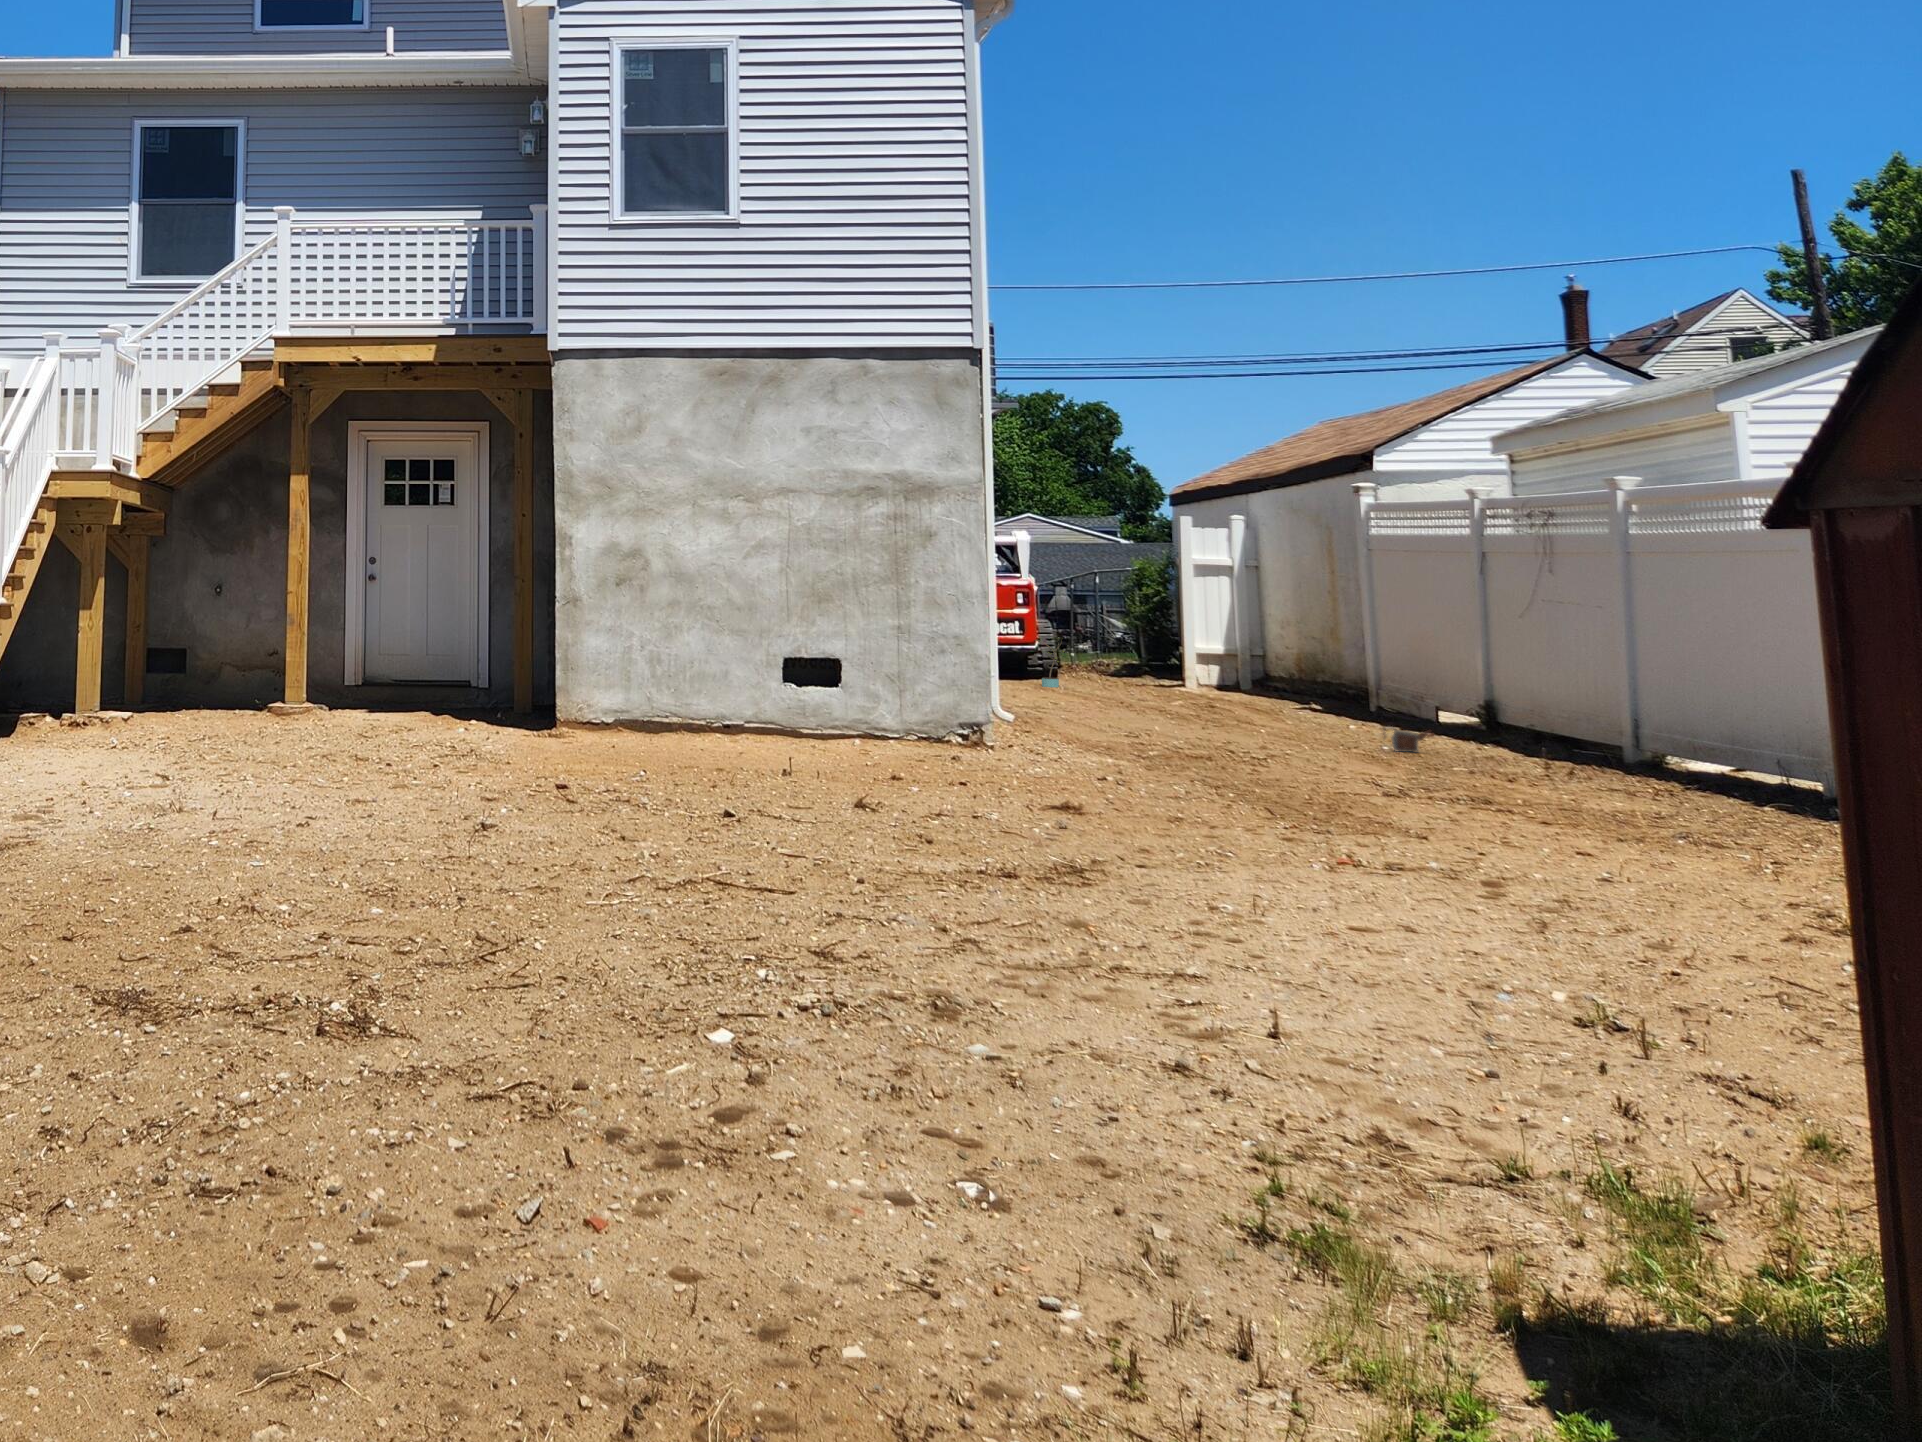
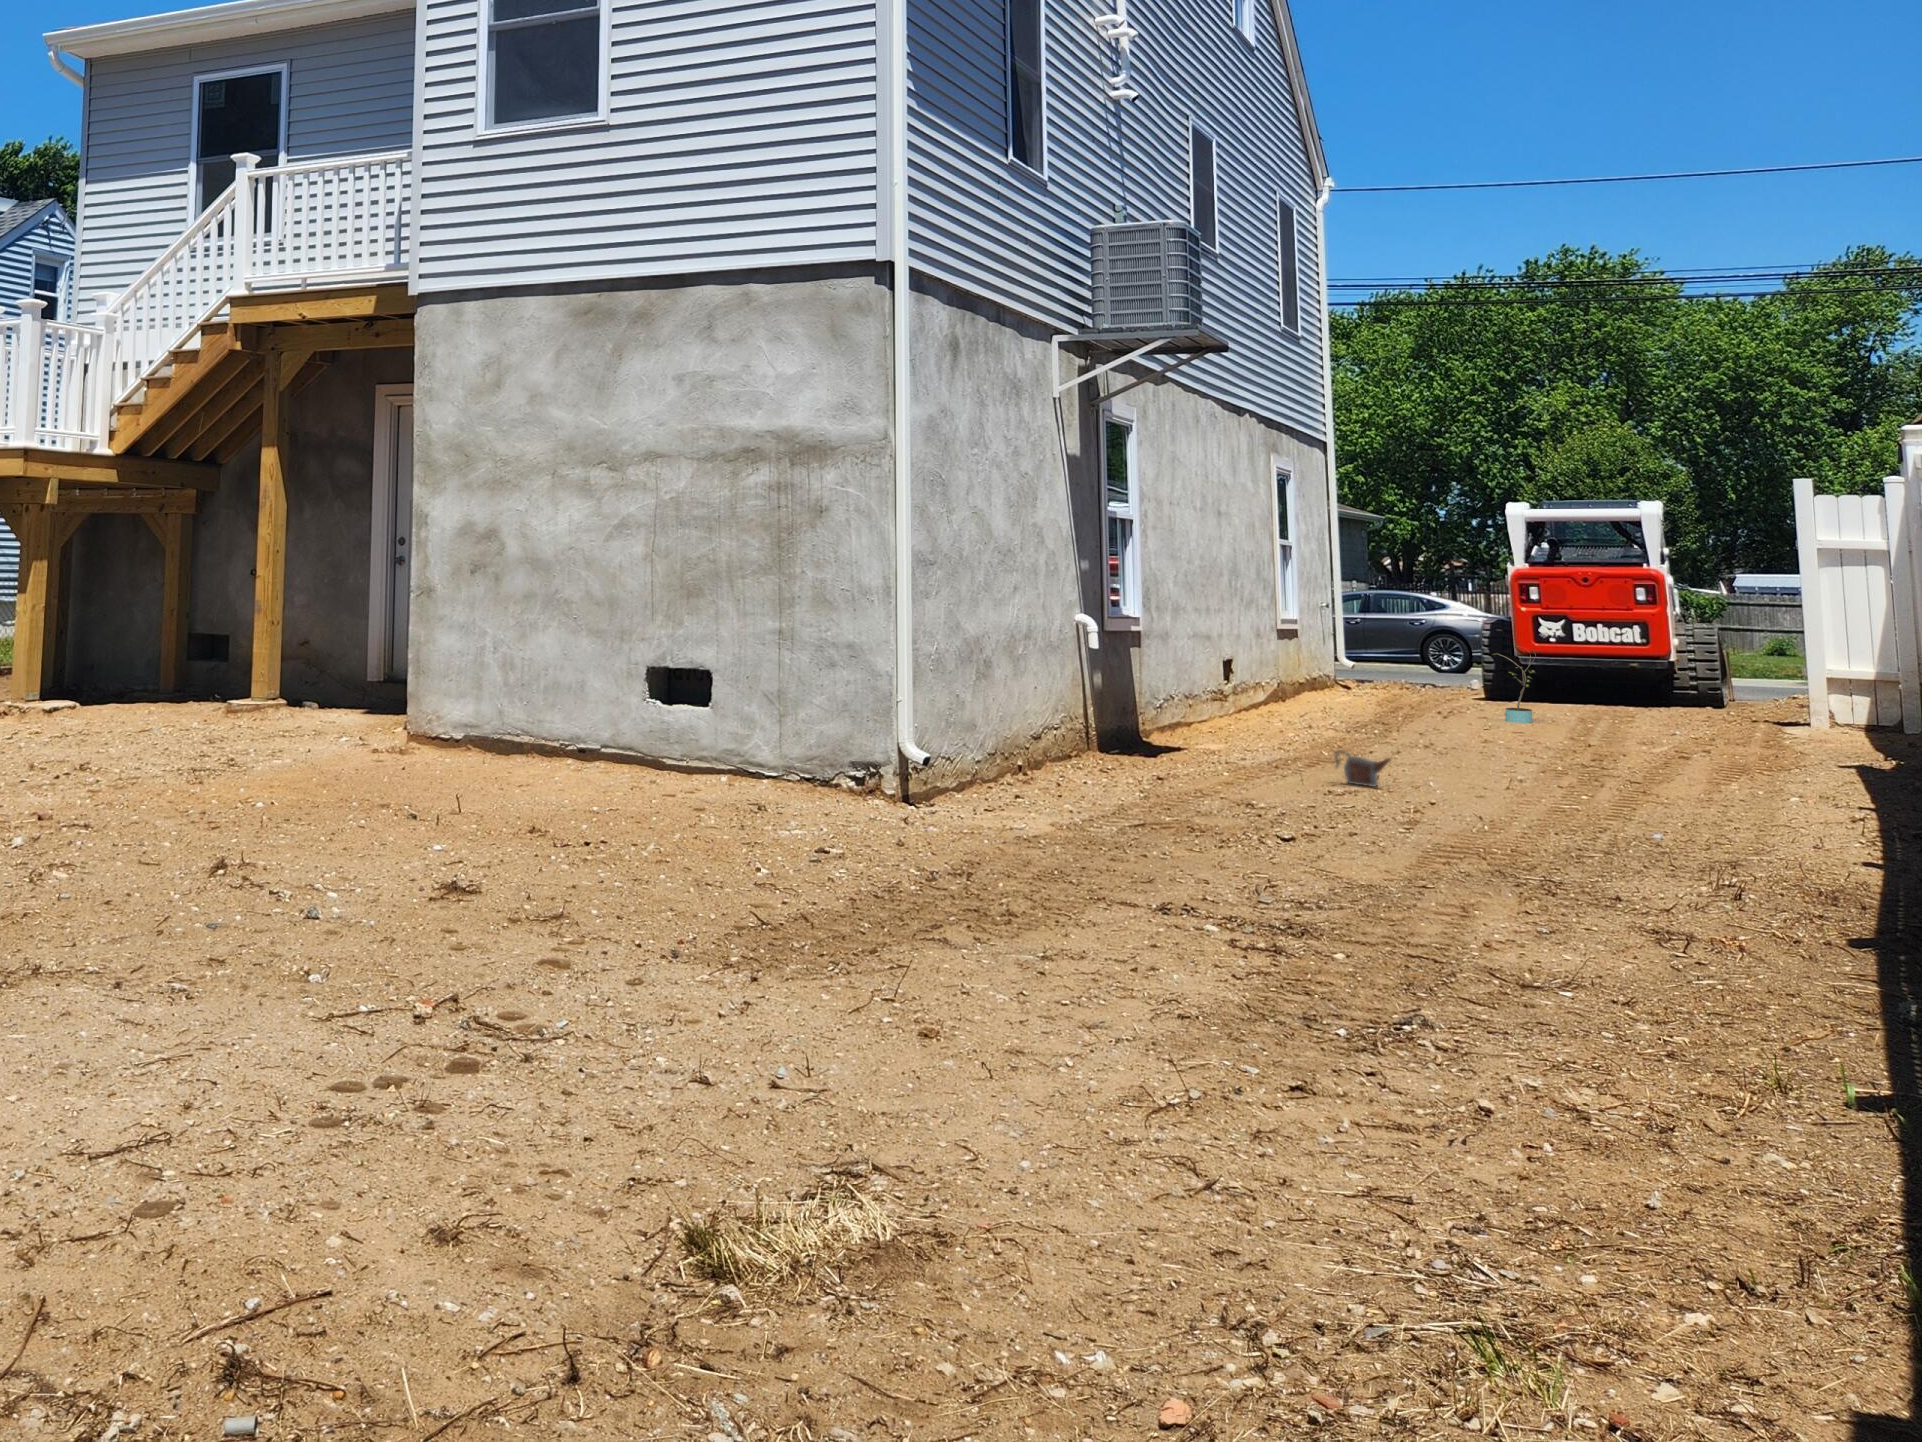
watering can: present [1383,727,1431,752] -> present [1335,750,1391,787]

